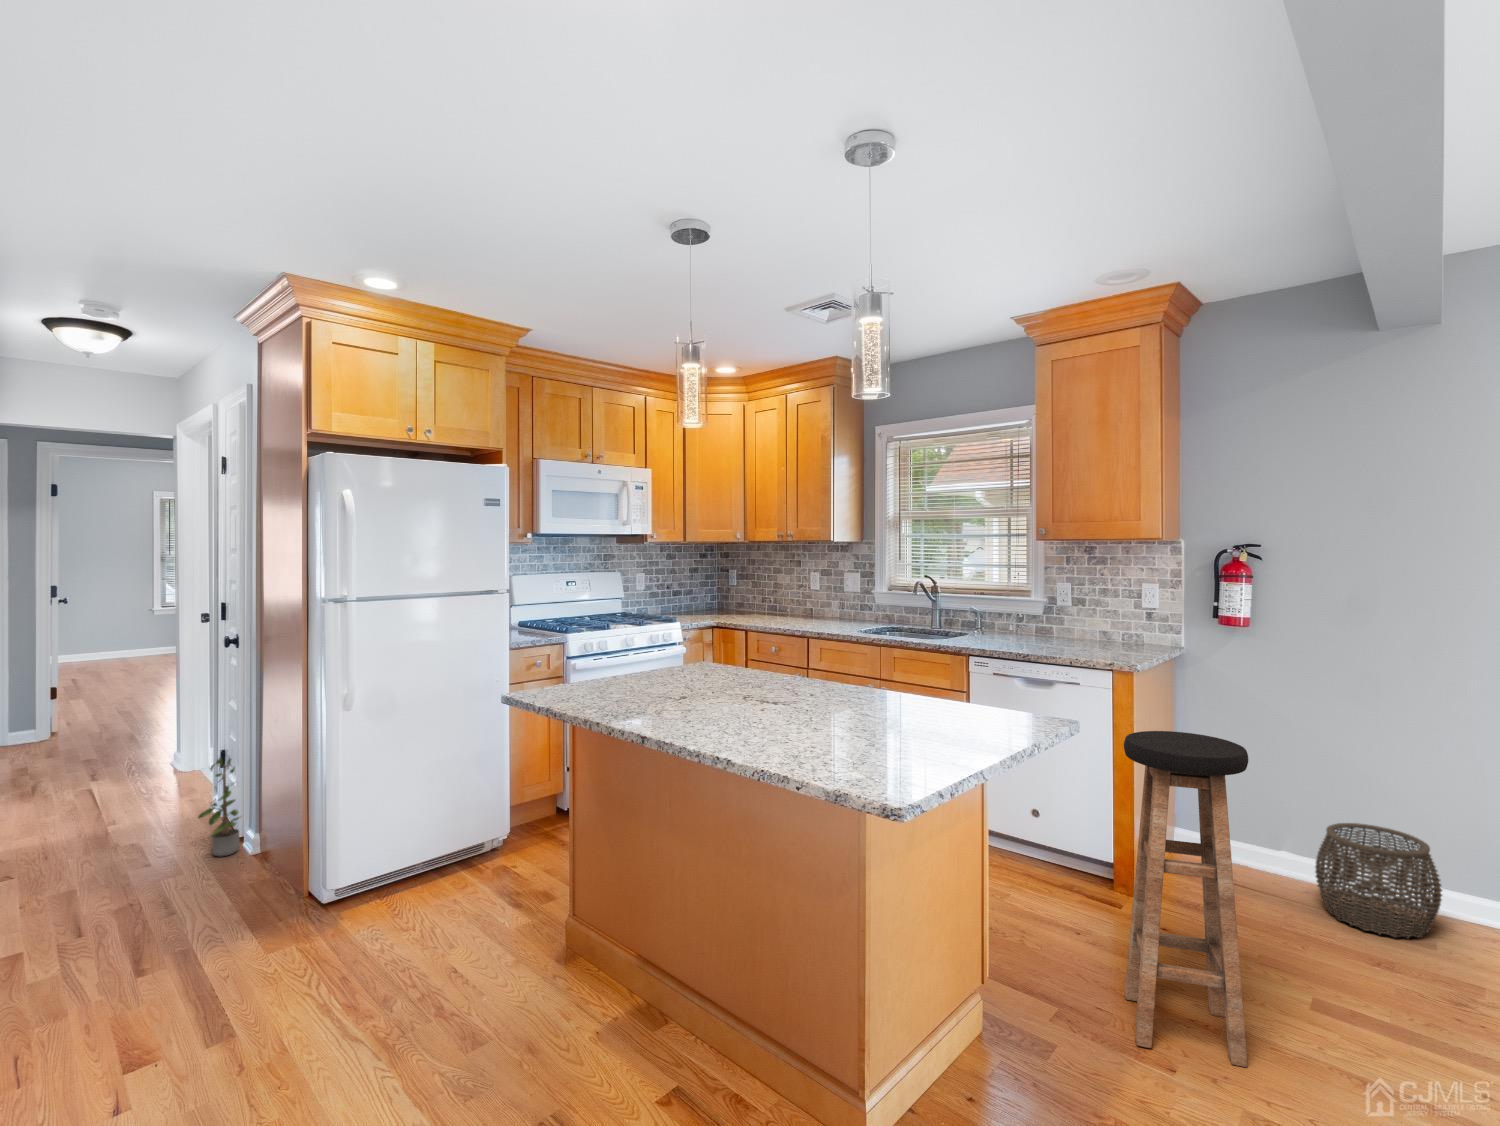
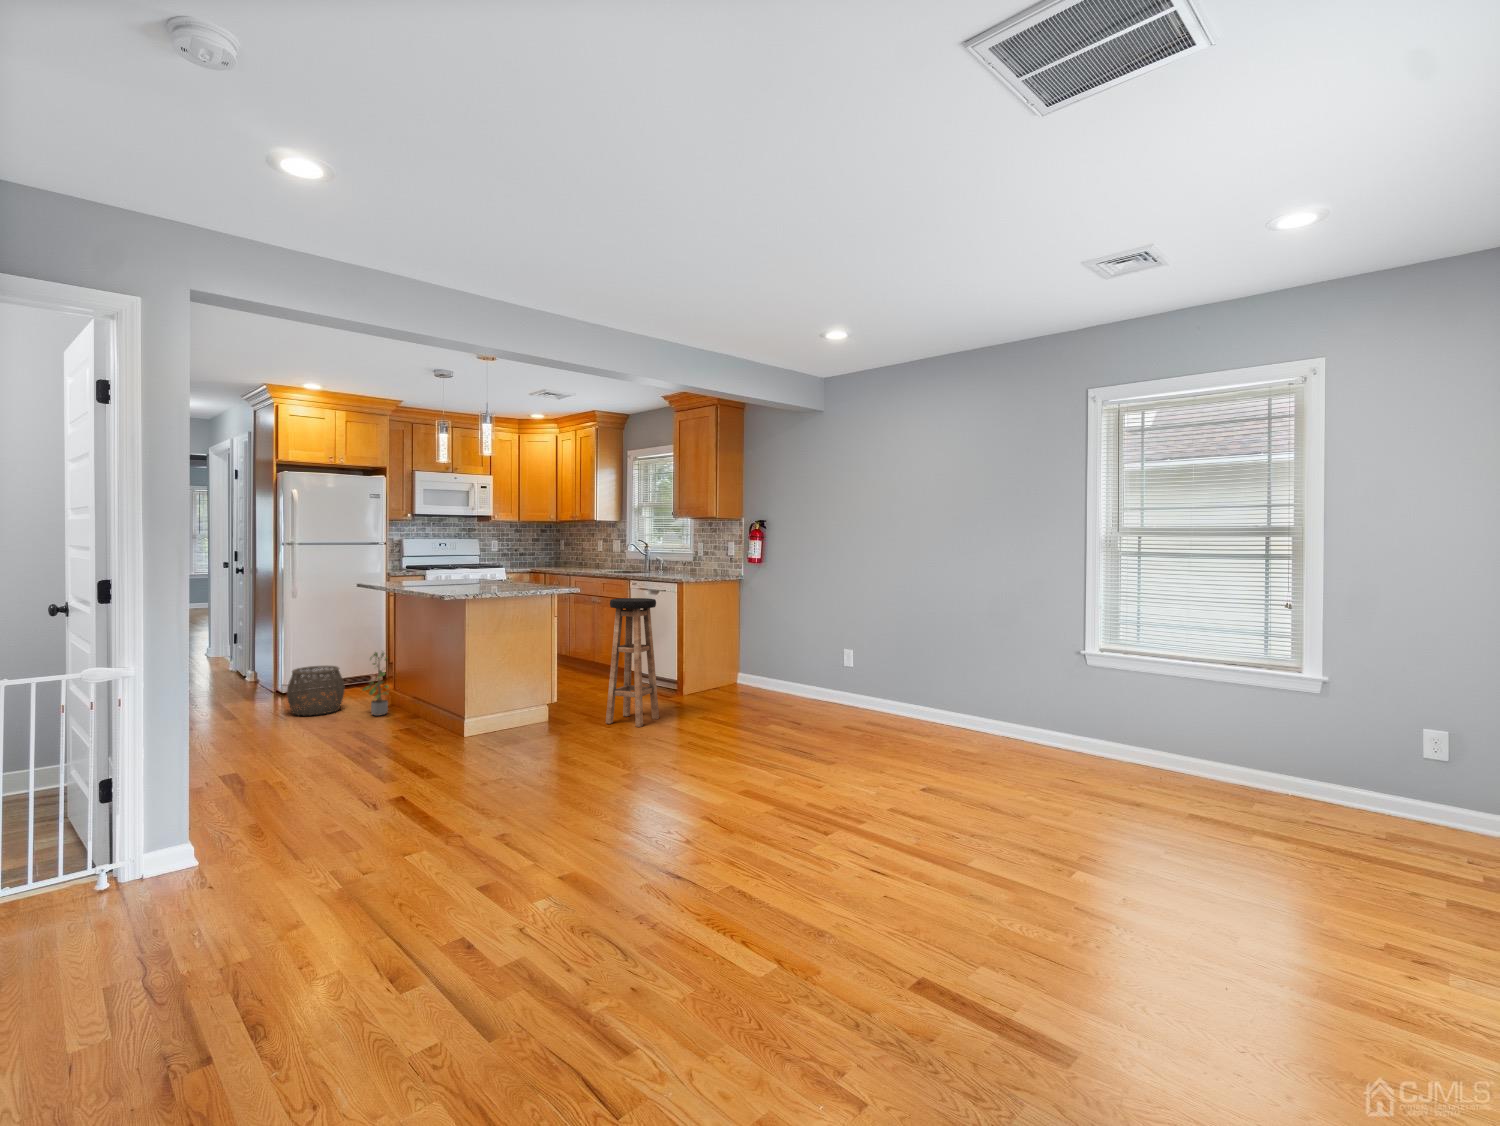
potted plant: present [198,757,239,856] -> present [363,652,389,716]
woven basket: present [1315,823,1442,938] -> present [287,666,345,716]

